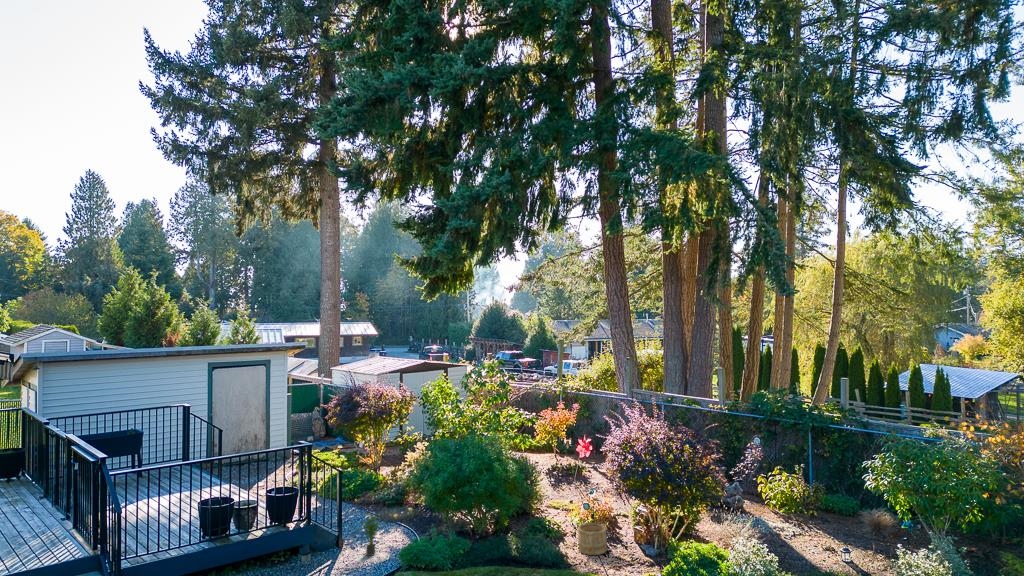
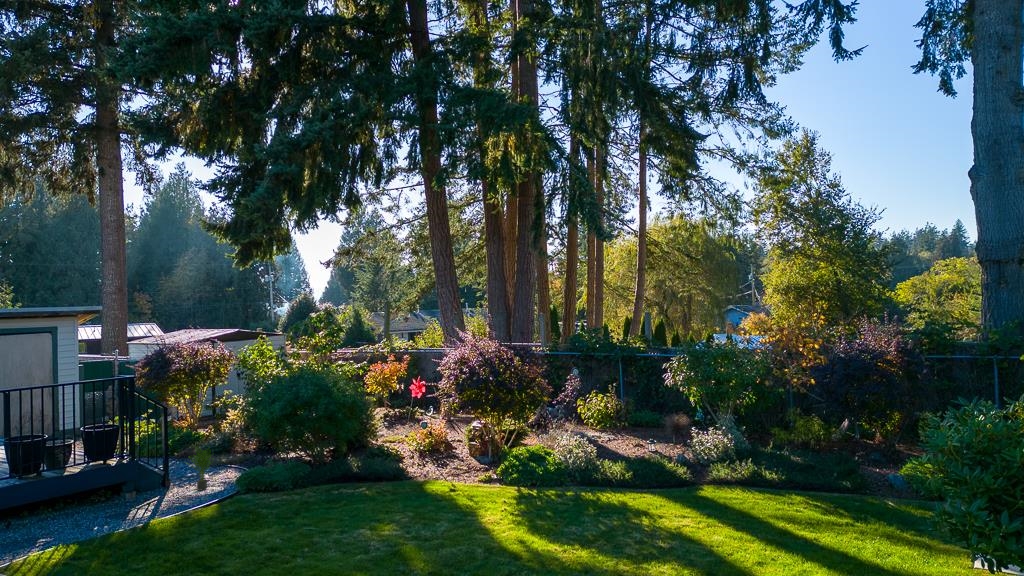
wooden bucket: present [577,523,607,555] -> none [417,441,445,467]

